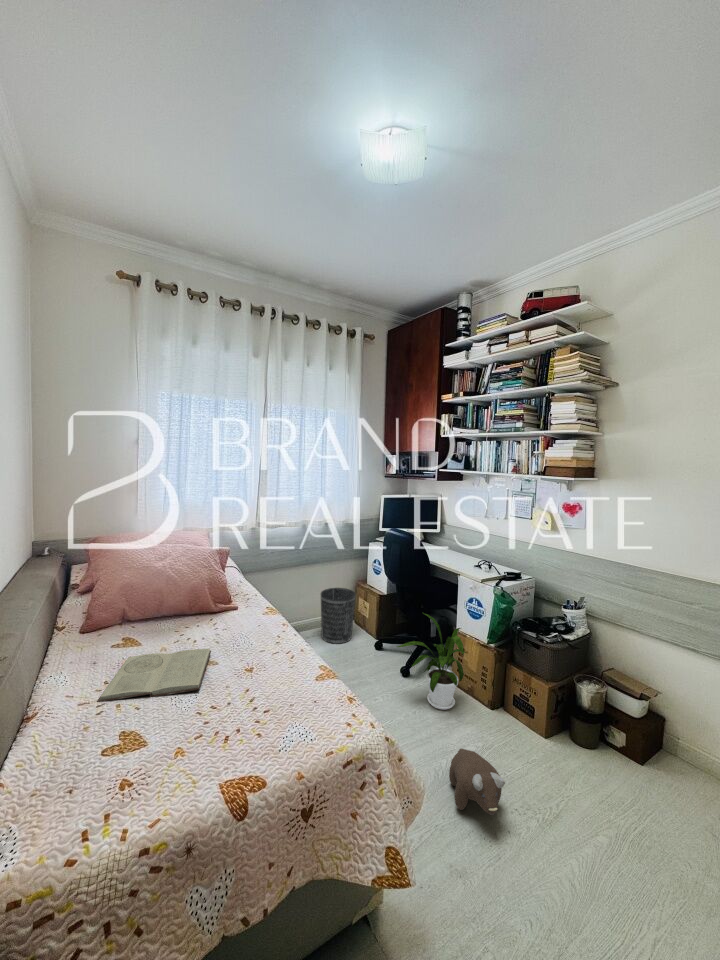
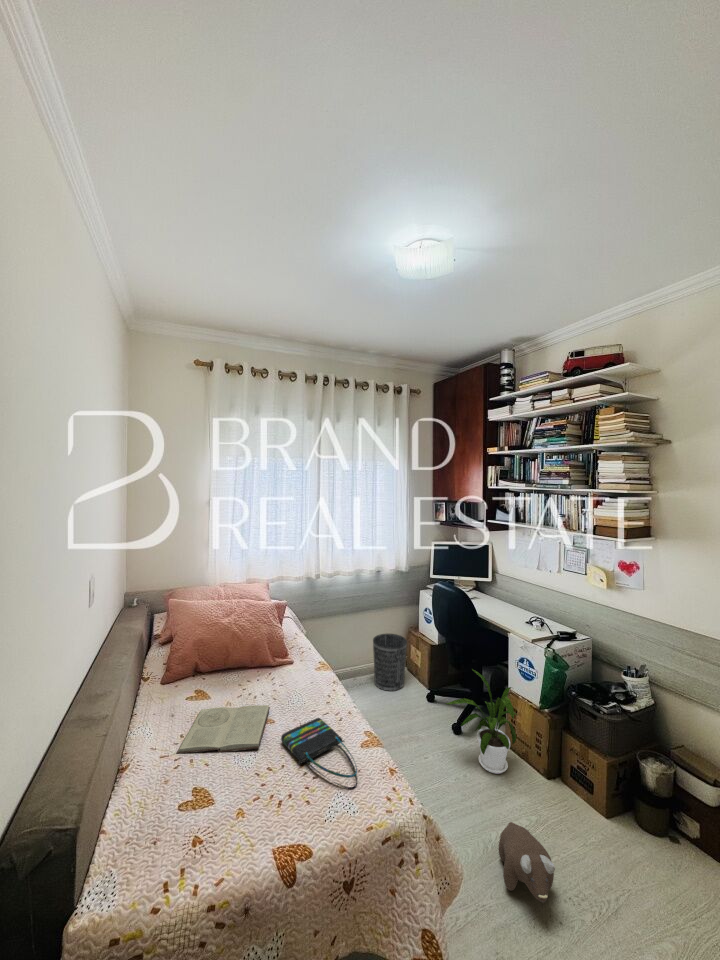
tote bag: none [226,657,313,720] -> present [281,718,357,789]

